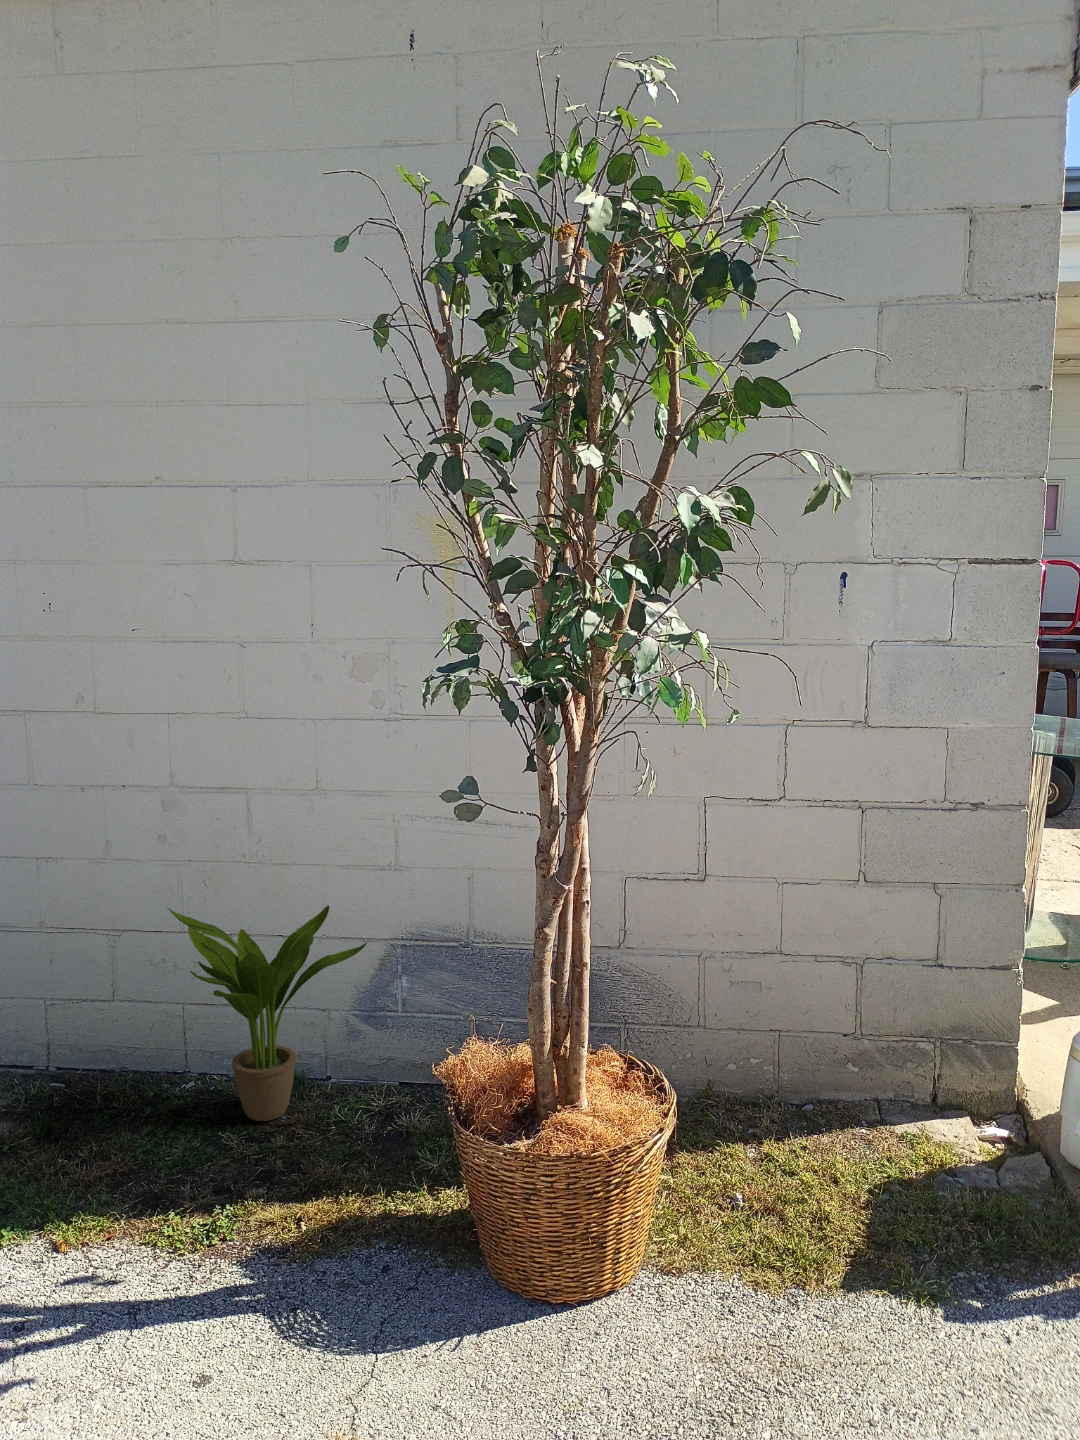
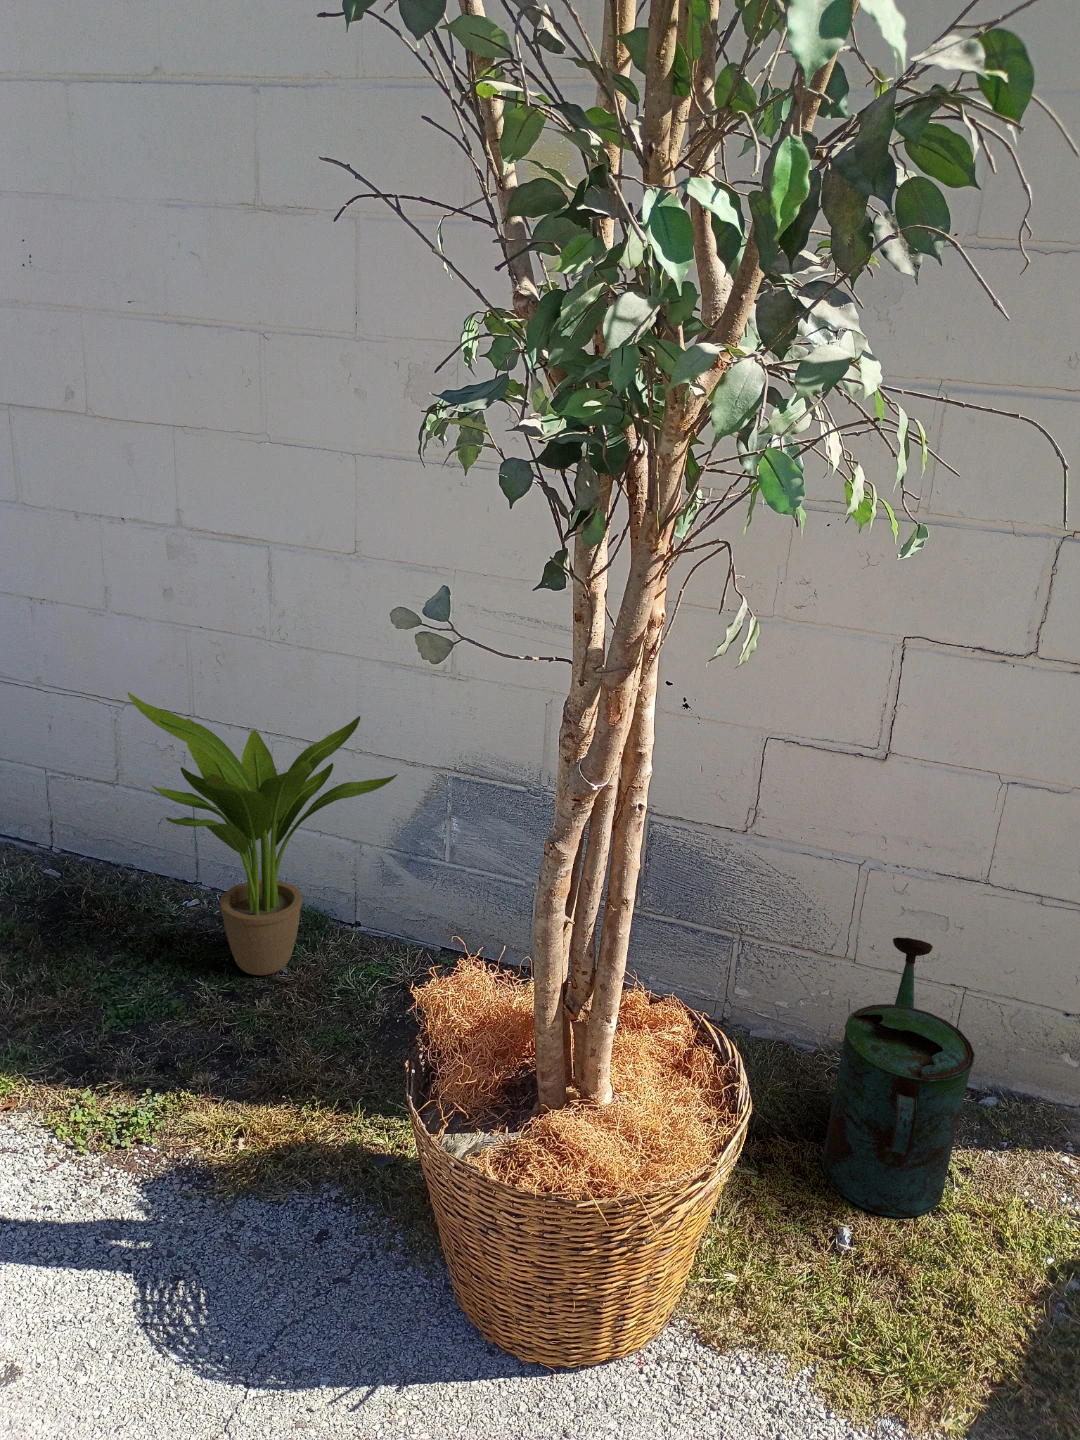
watering can: none [713,999,798,1181] -> present [822,937,975,1217]

